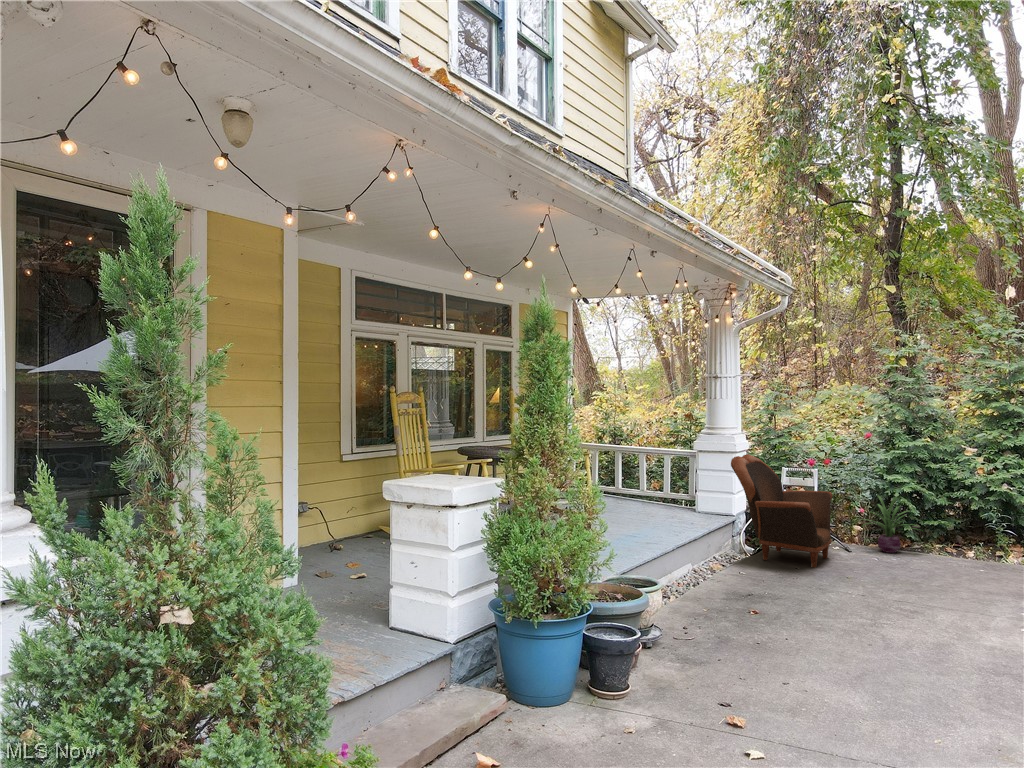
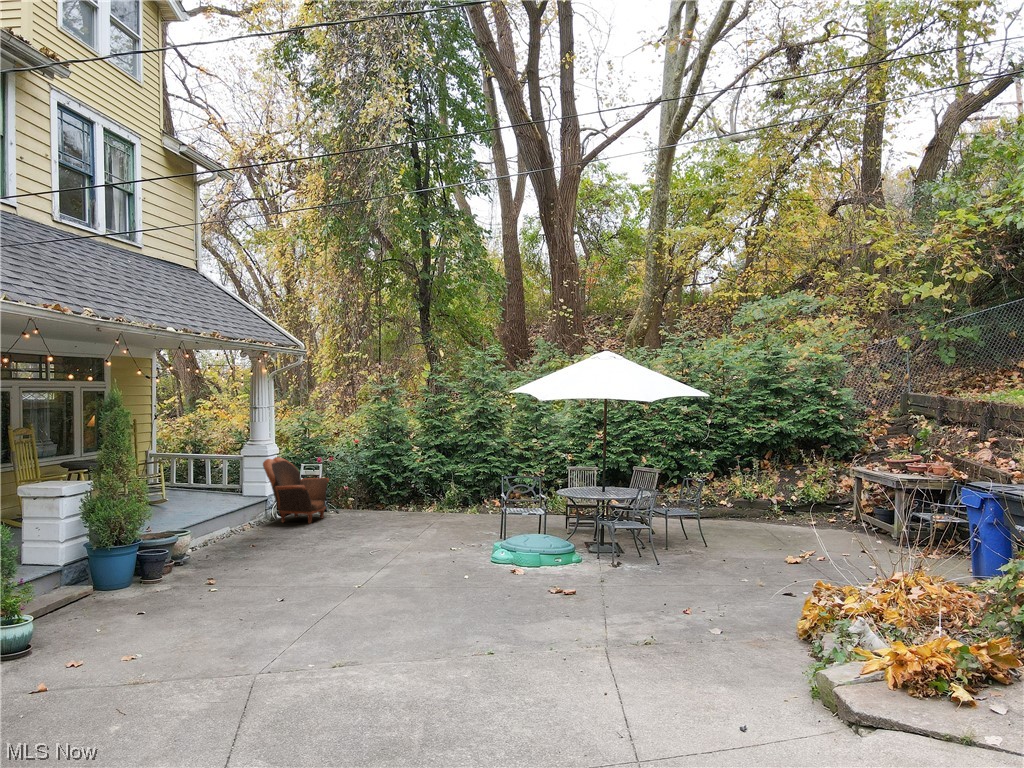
decorative plant: present [864,495,907,553] -> none [347,478,383,512]

